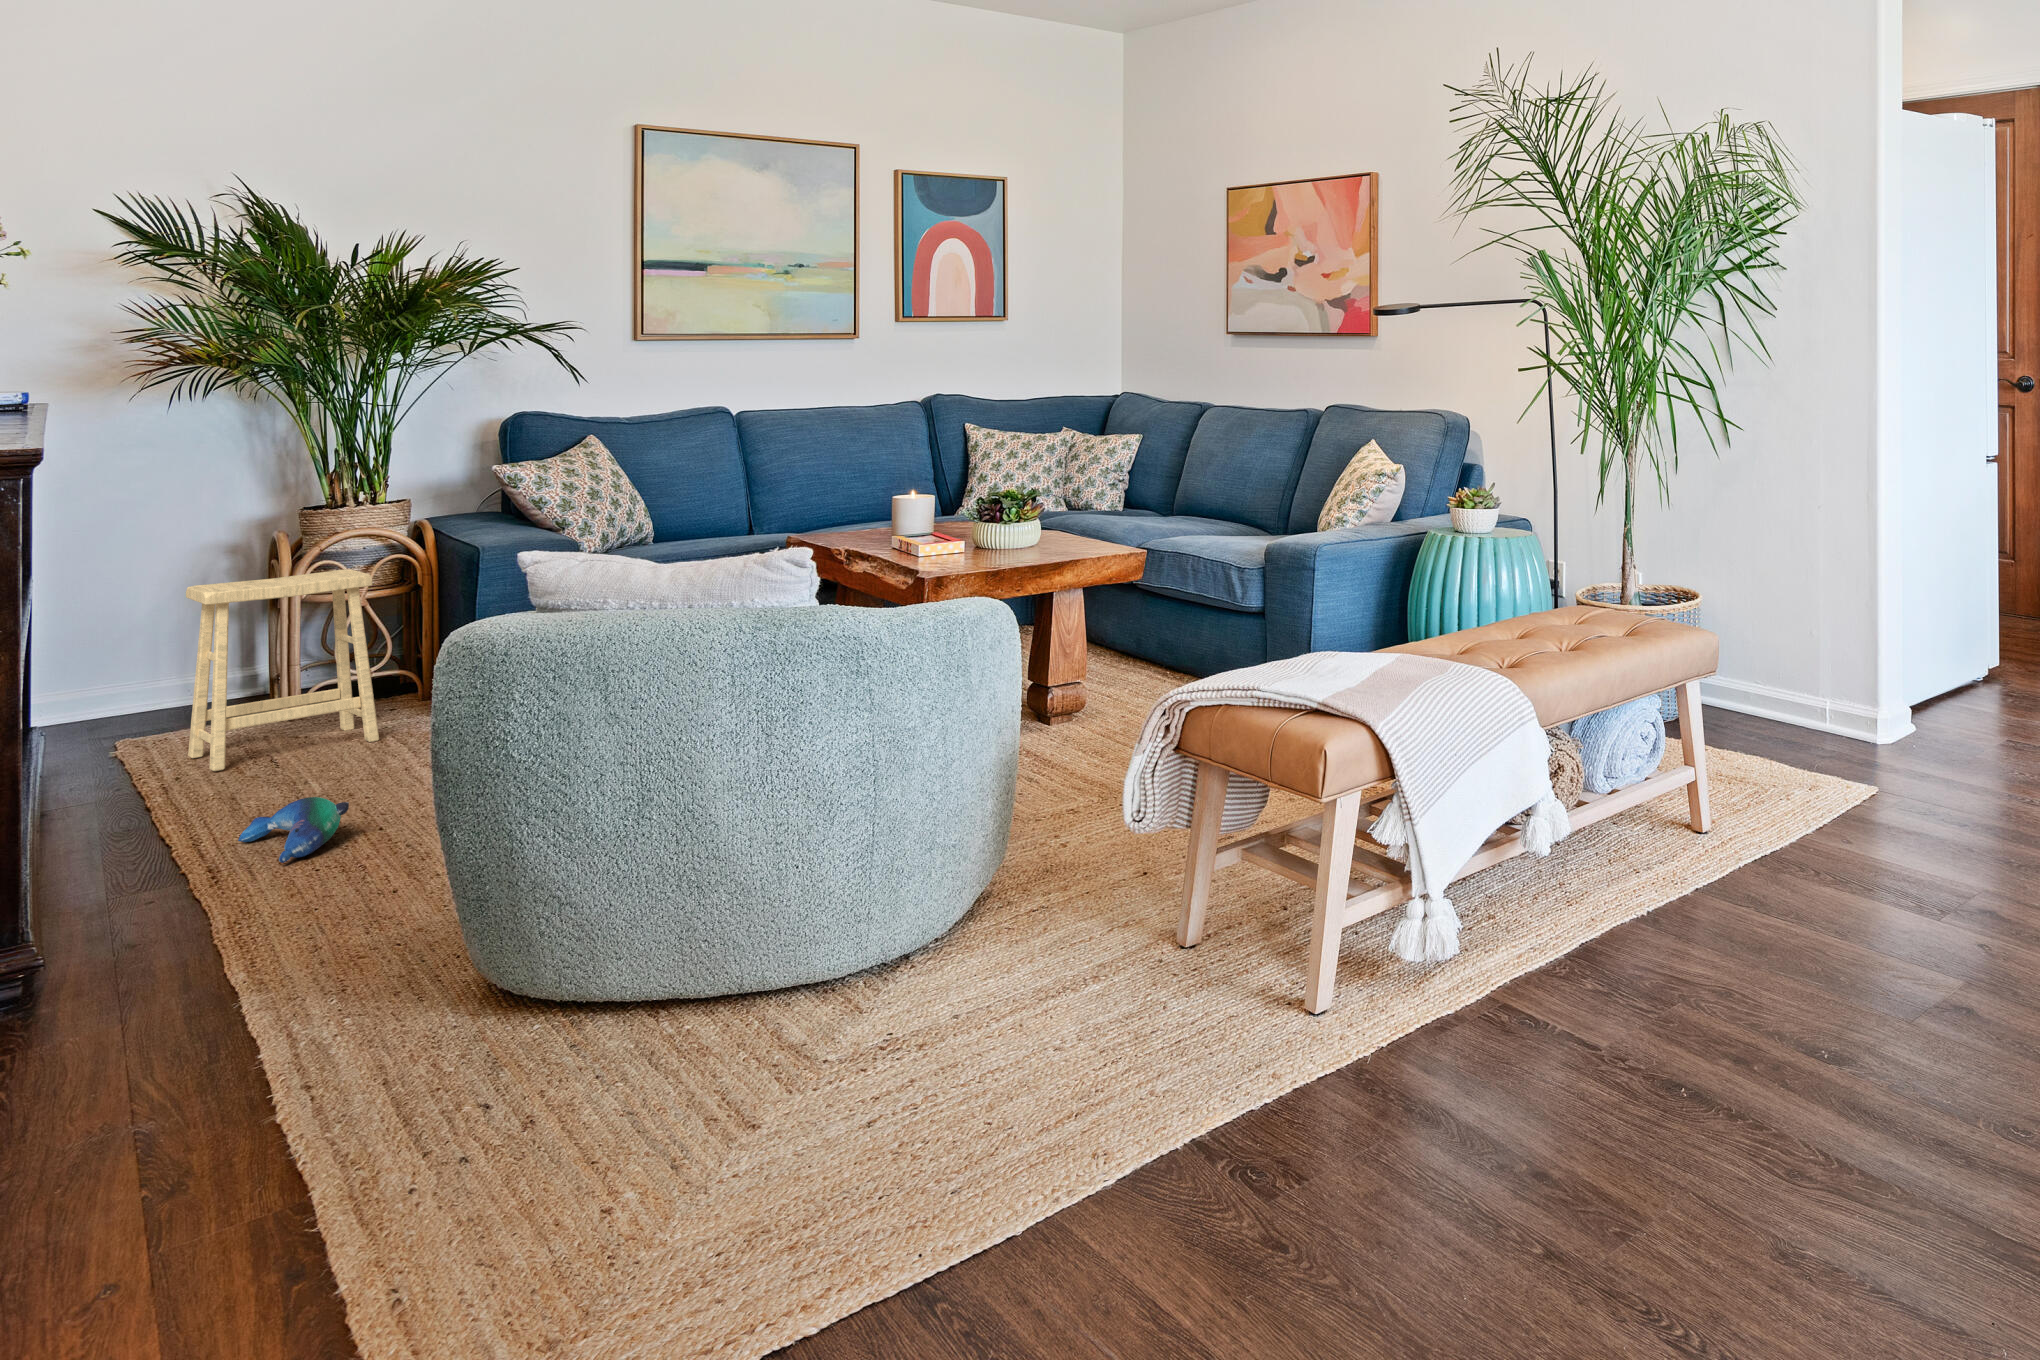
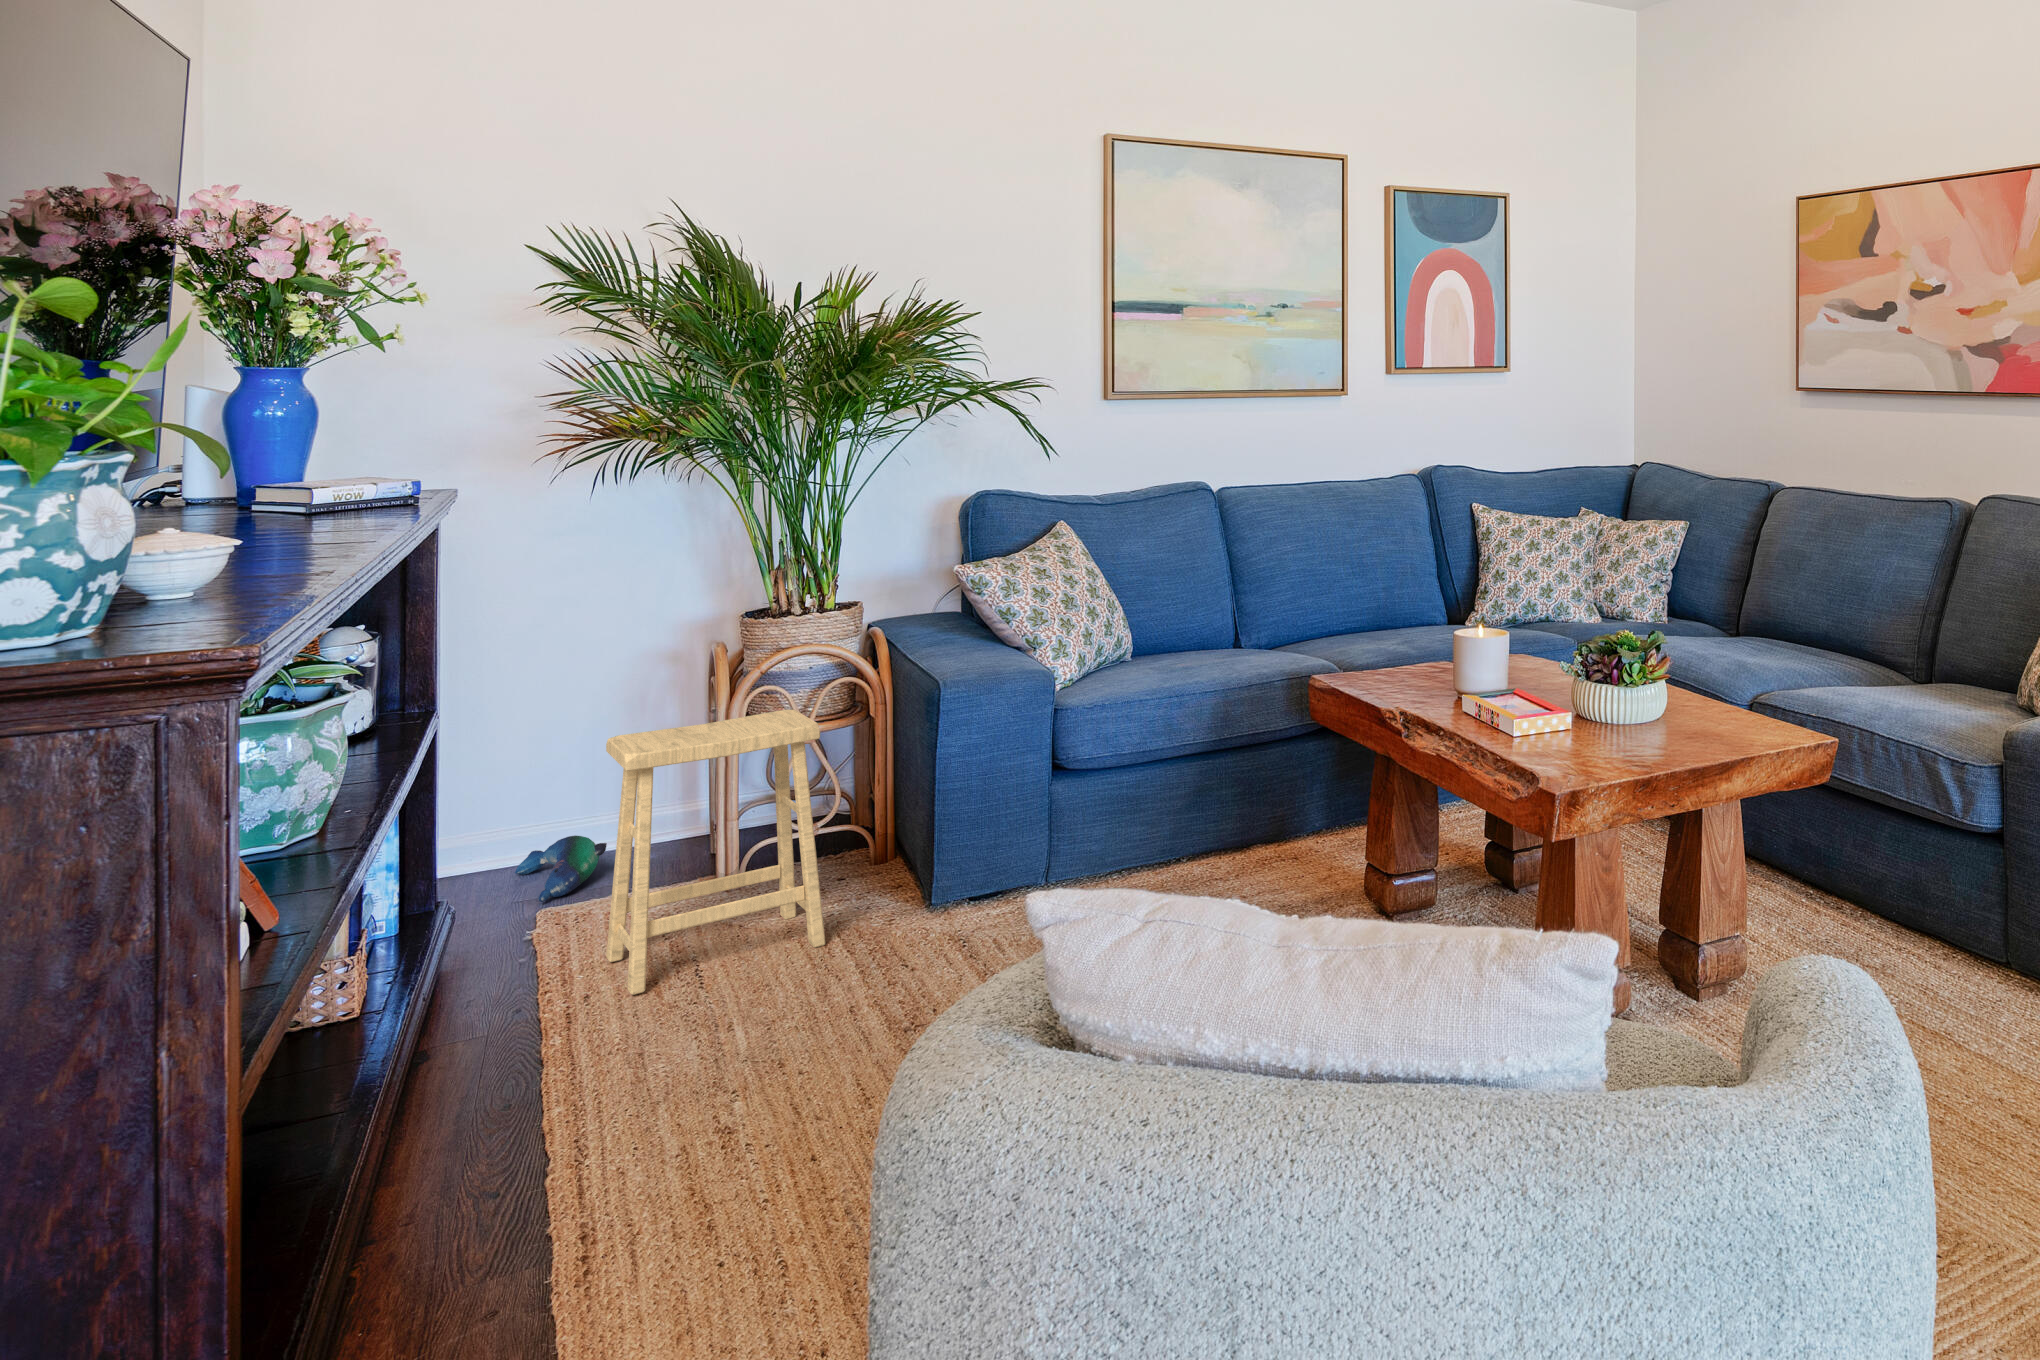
plush toy: present [238,797,349,863] -> present [515,836,607,902]

